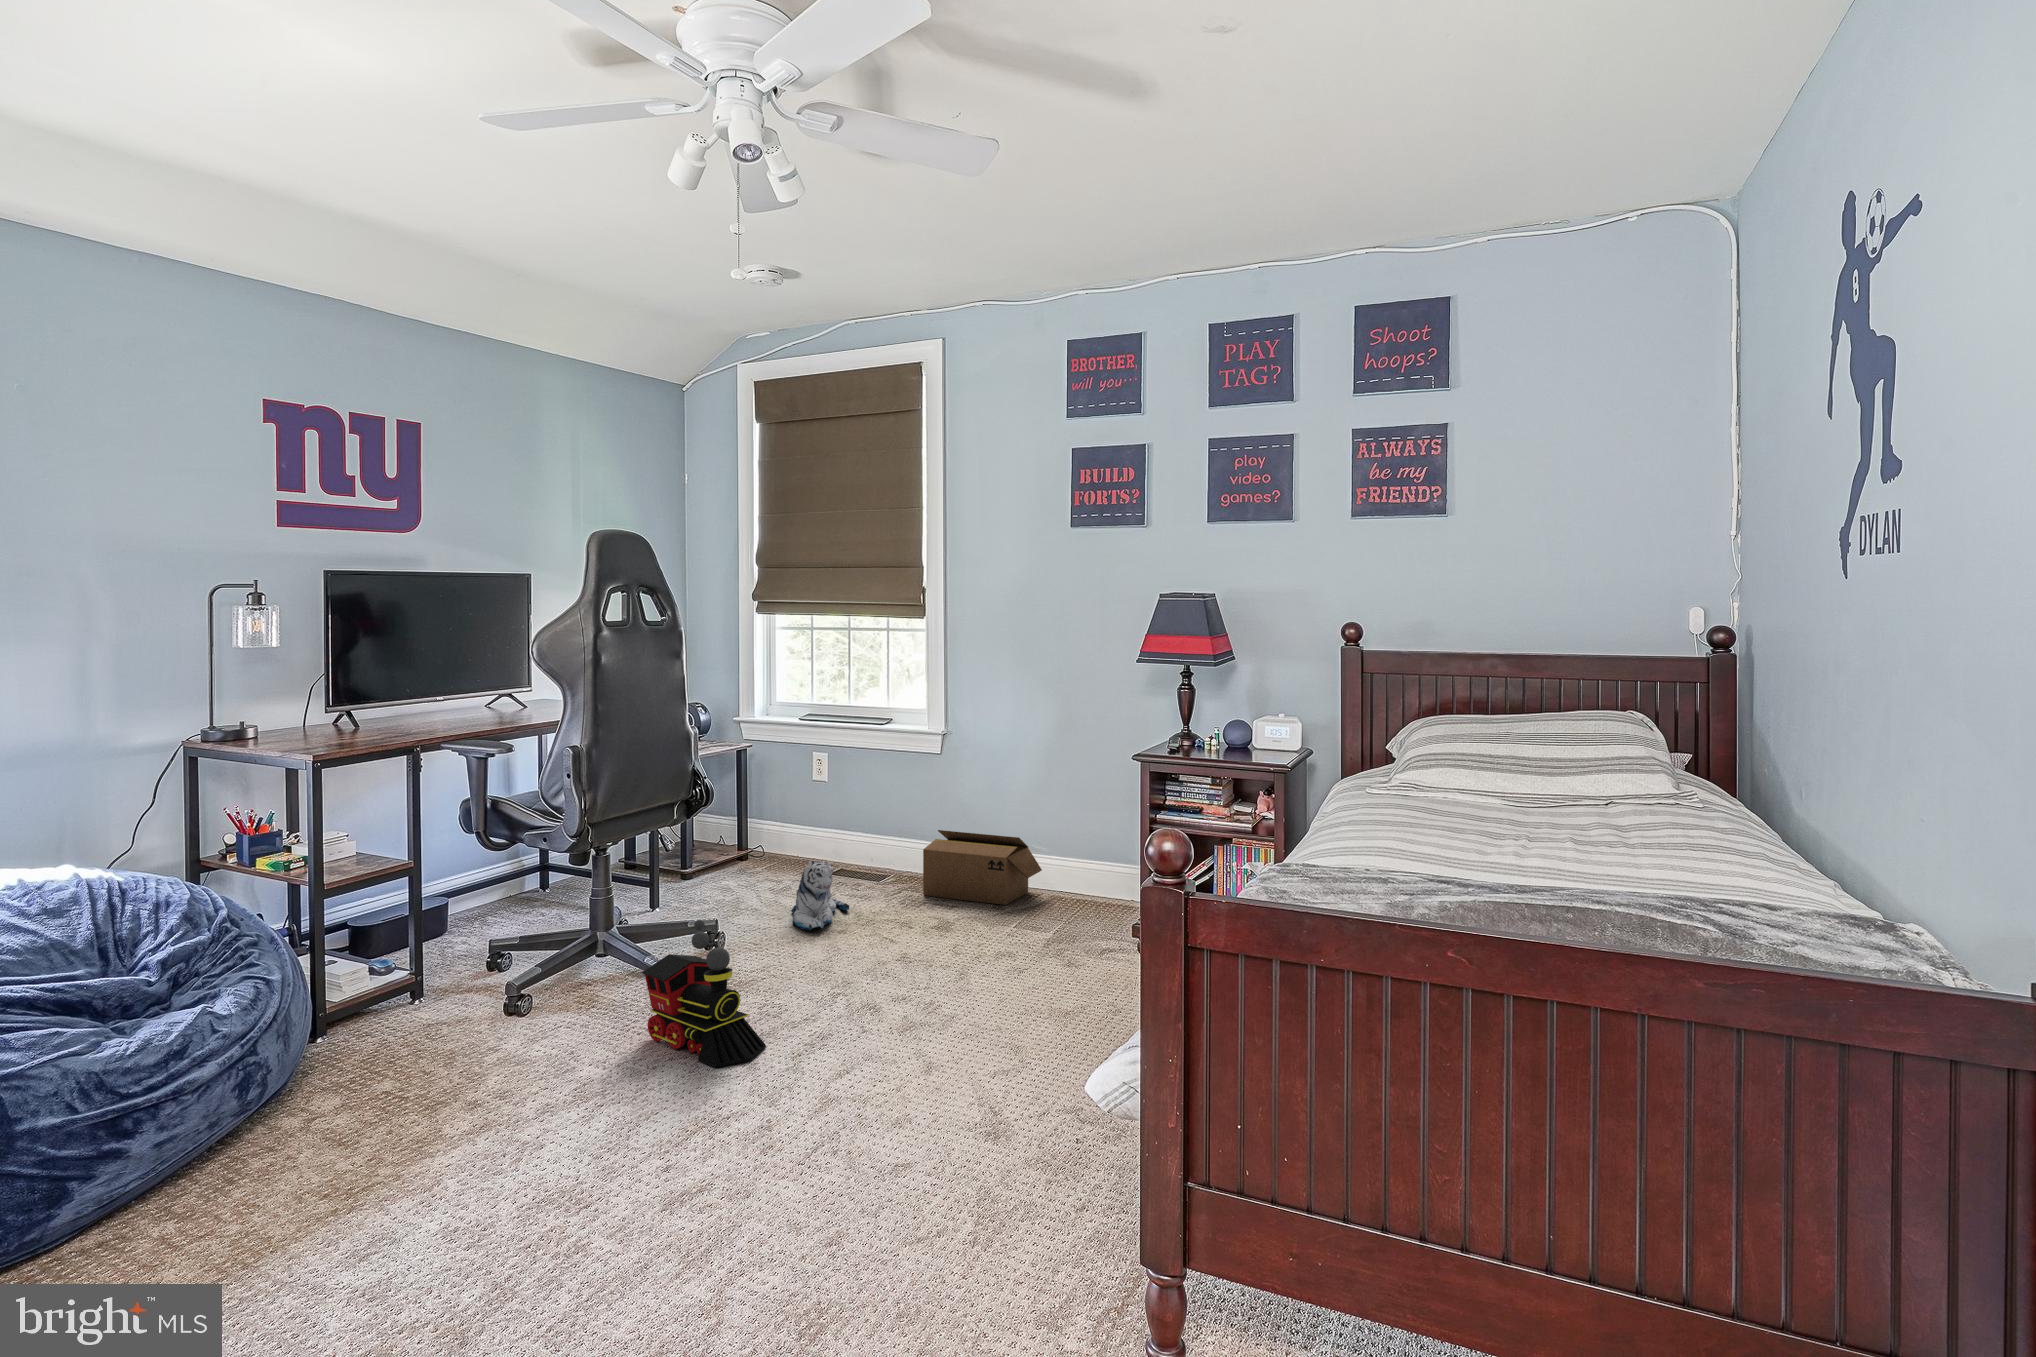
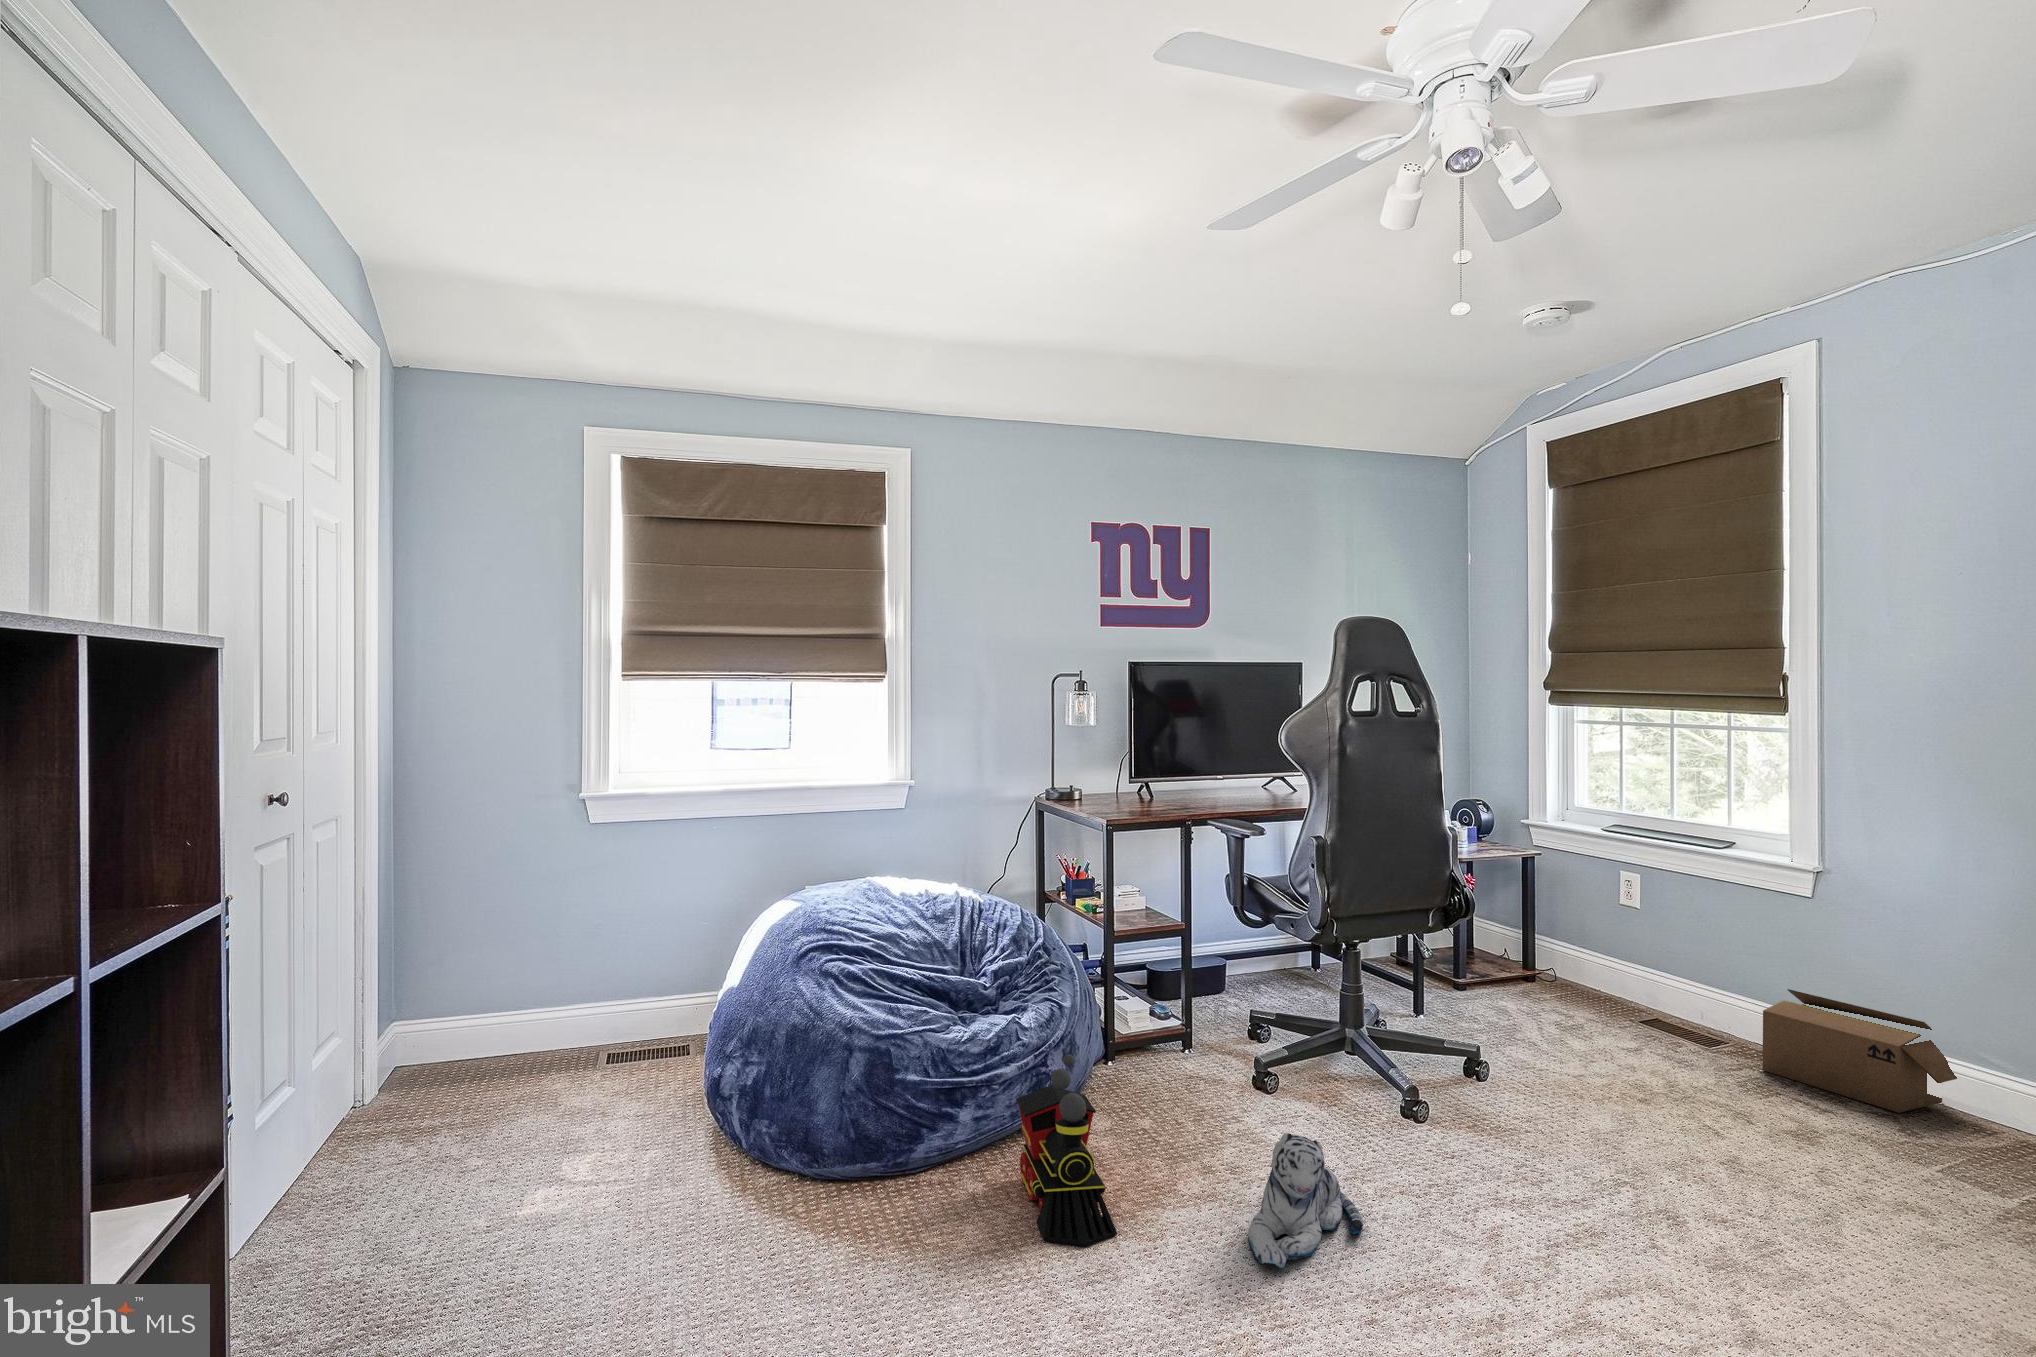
plush toy: present [791,861,849,931] -> present [1248,1133,1363,1269]
toy train: present [642,920,766,1067] -> present [1016,1054,1117,1246]

